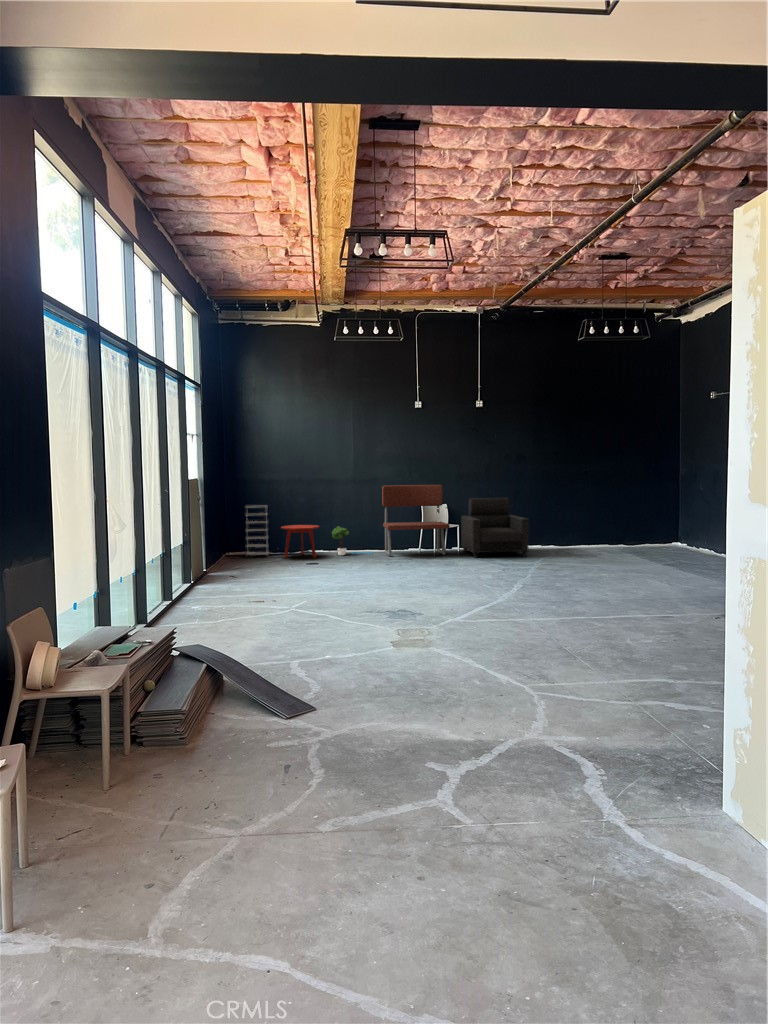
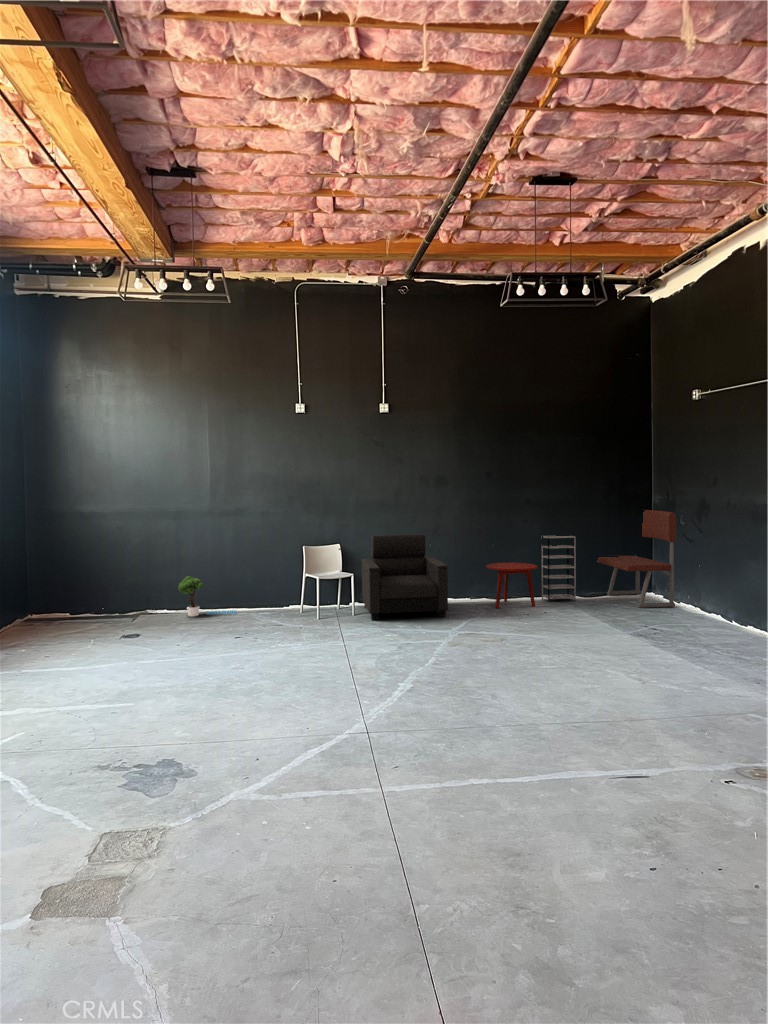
bench: present [382,485,450,557] -> present [597,510,676,608]
shelving unit: present [244,506,269,555] -> present [542,536,576,602]
side table: present [281,525,319,558] -> present [487,563,537,608]

